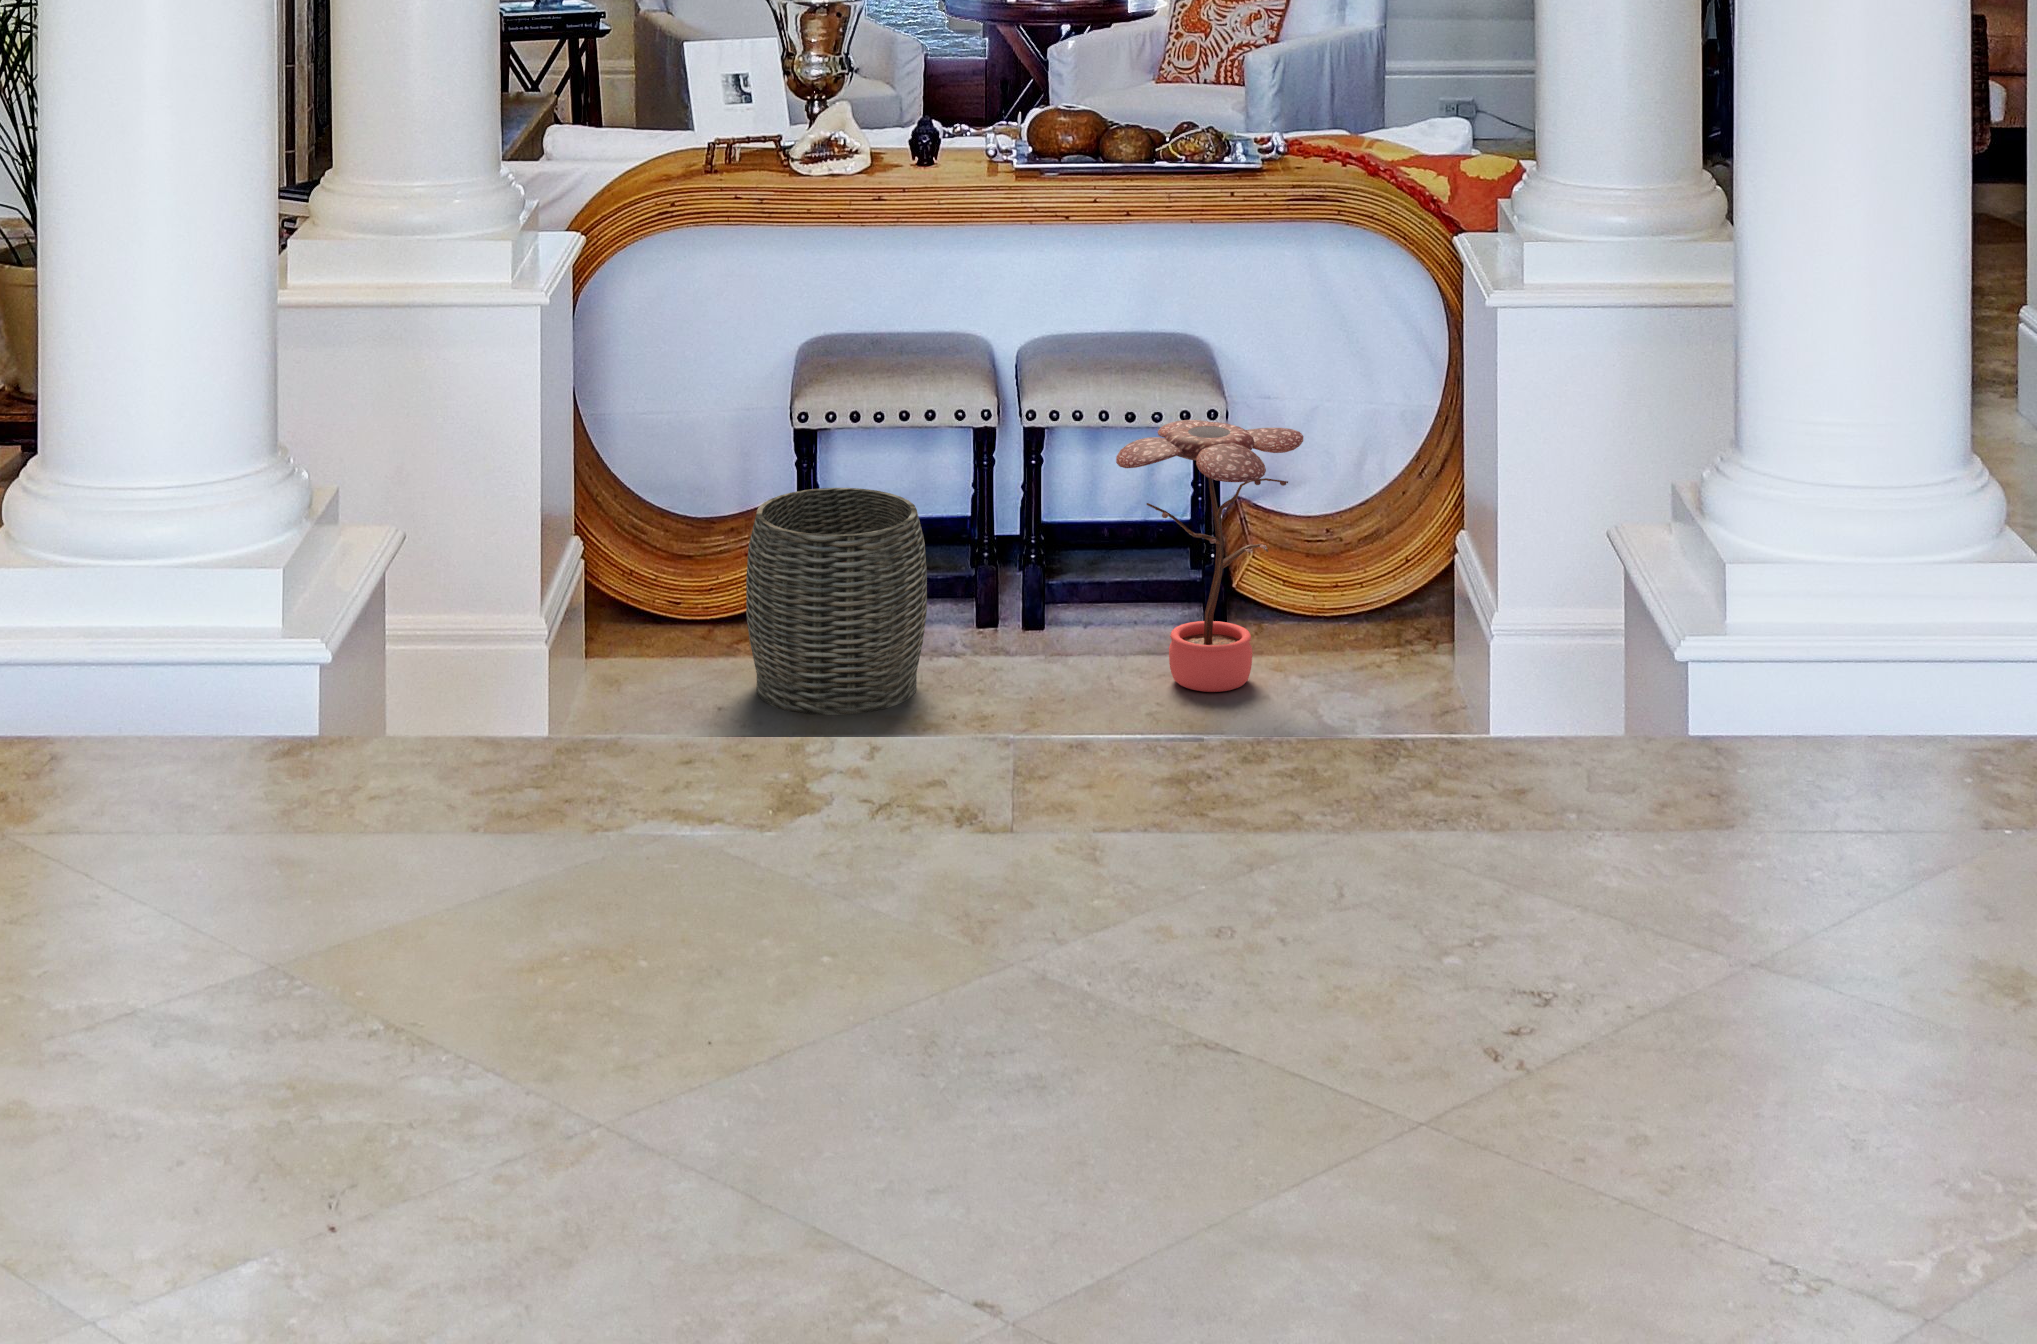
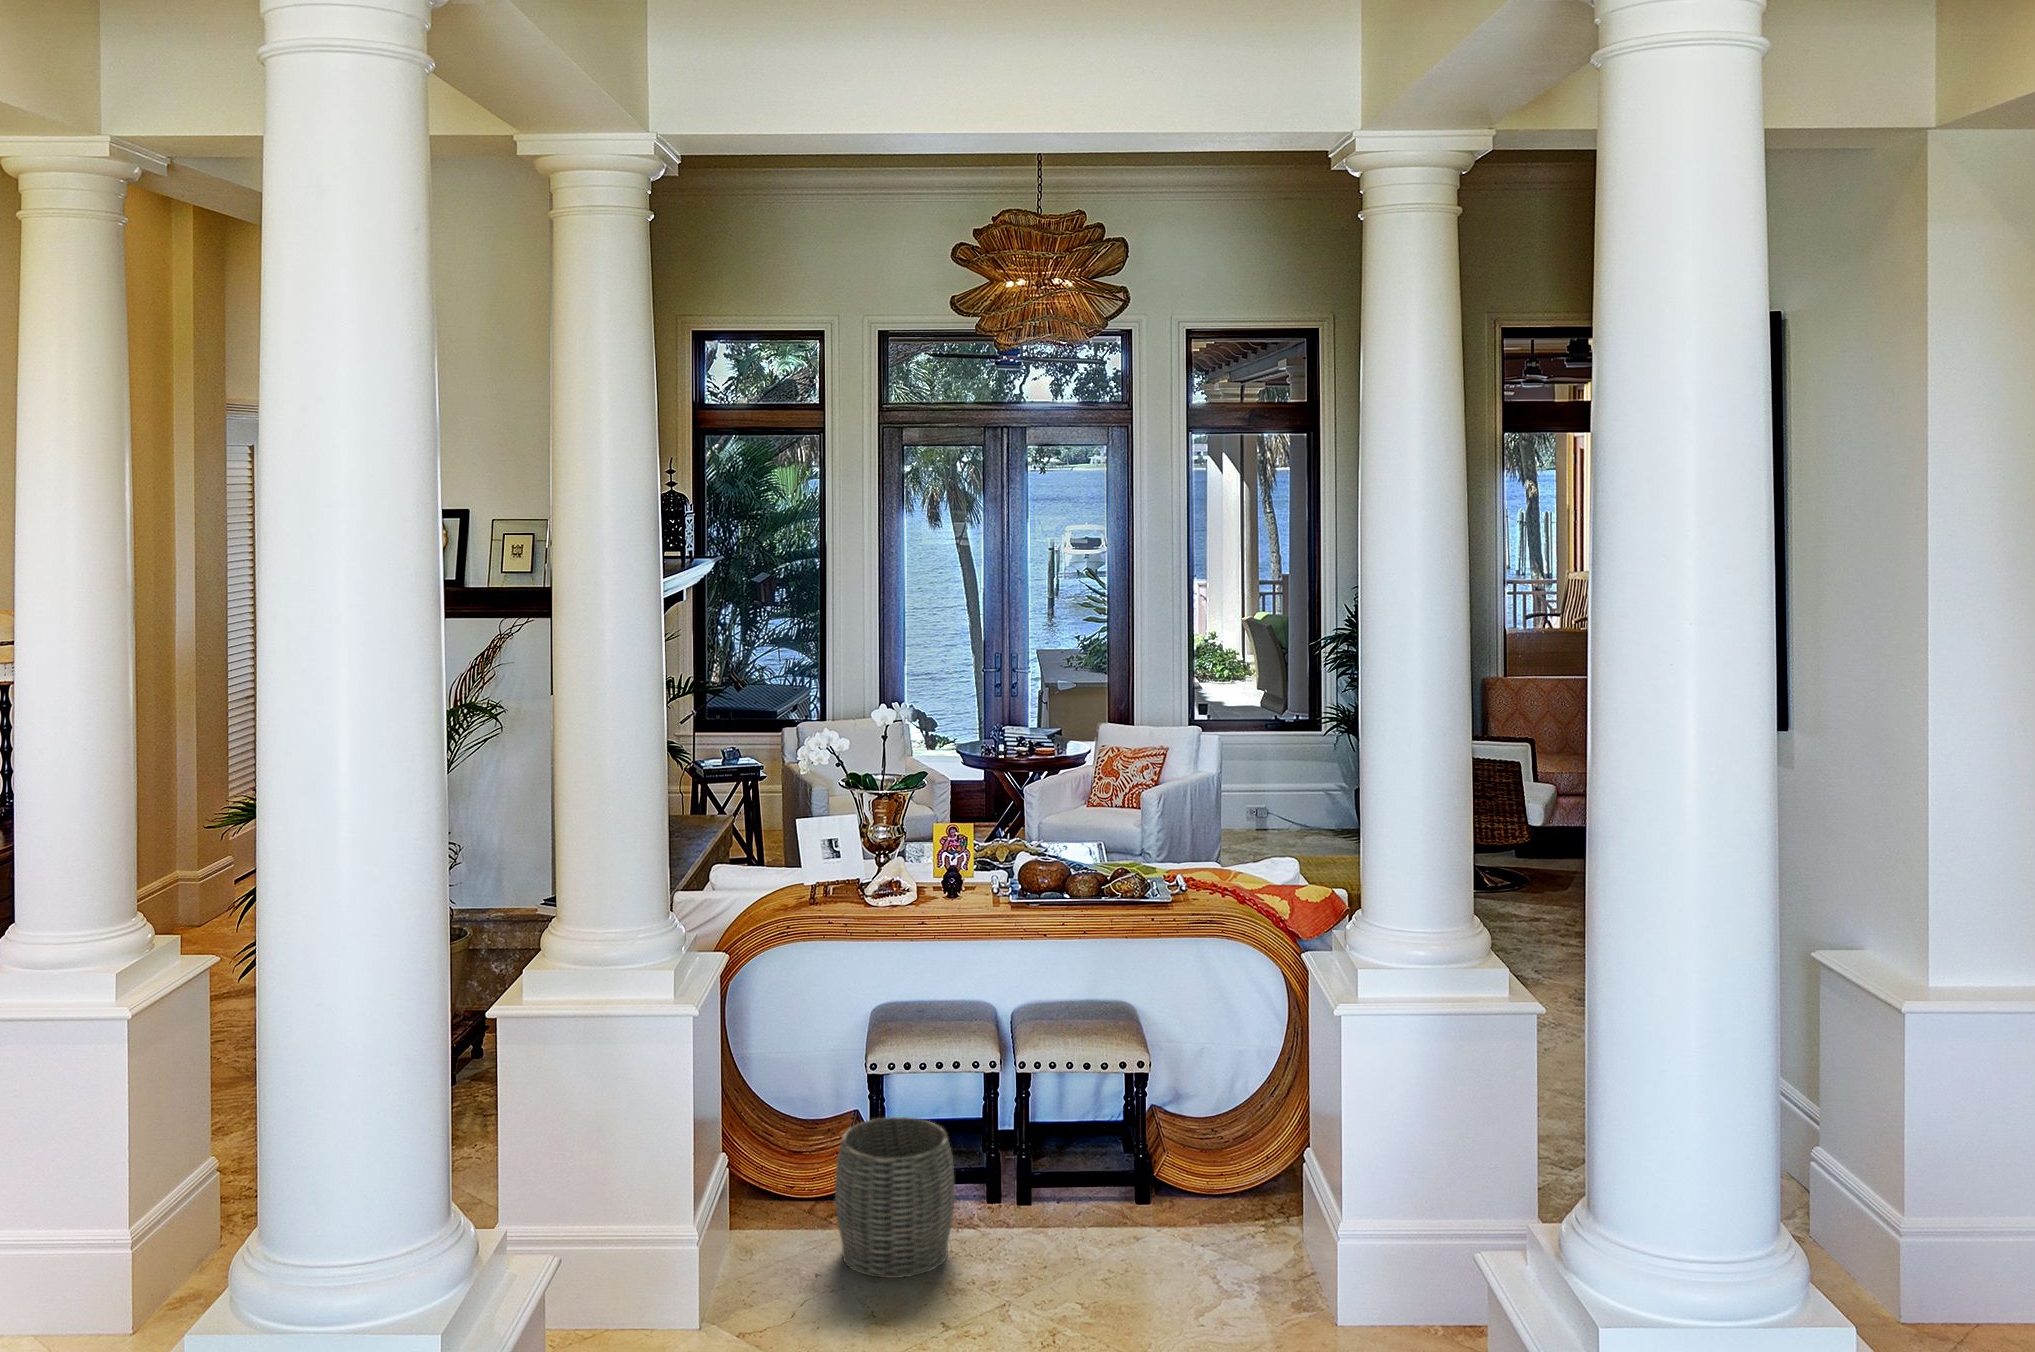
potted plant: present [1116,420,1303,692] -> none [1079,1071,1201,1257]

